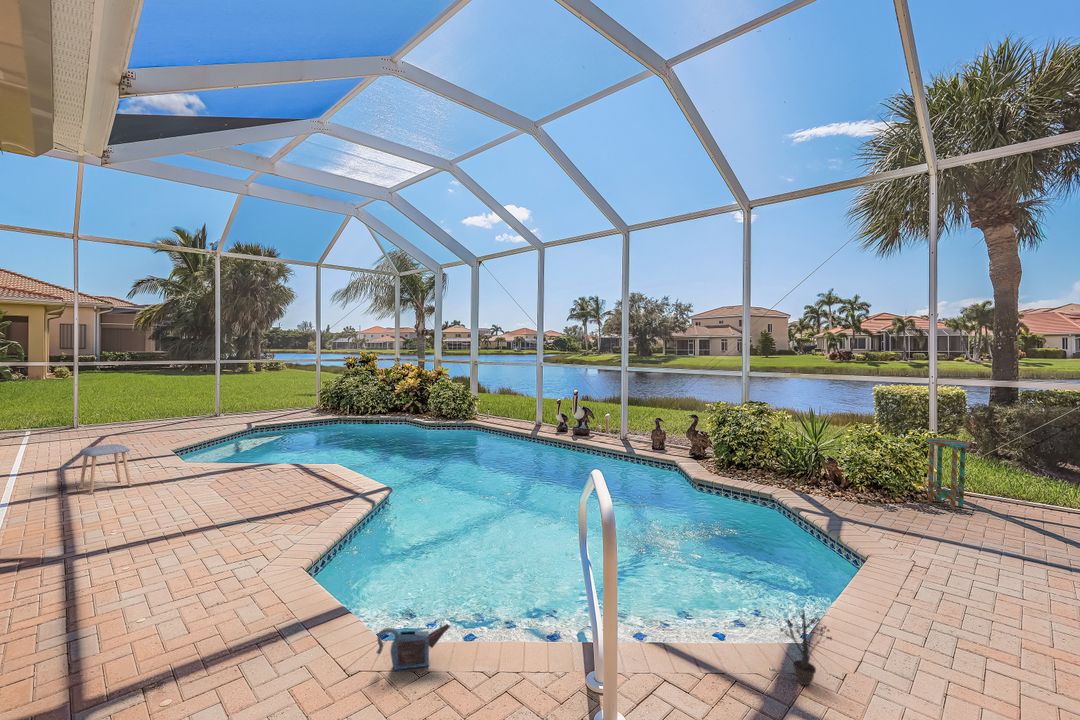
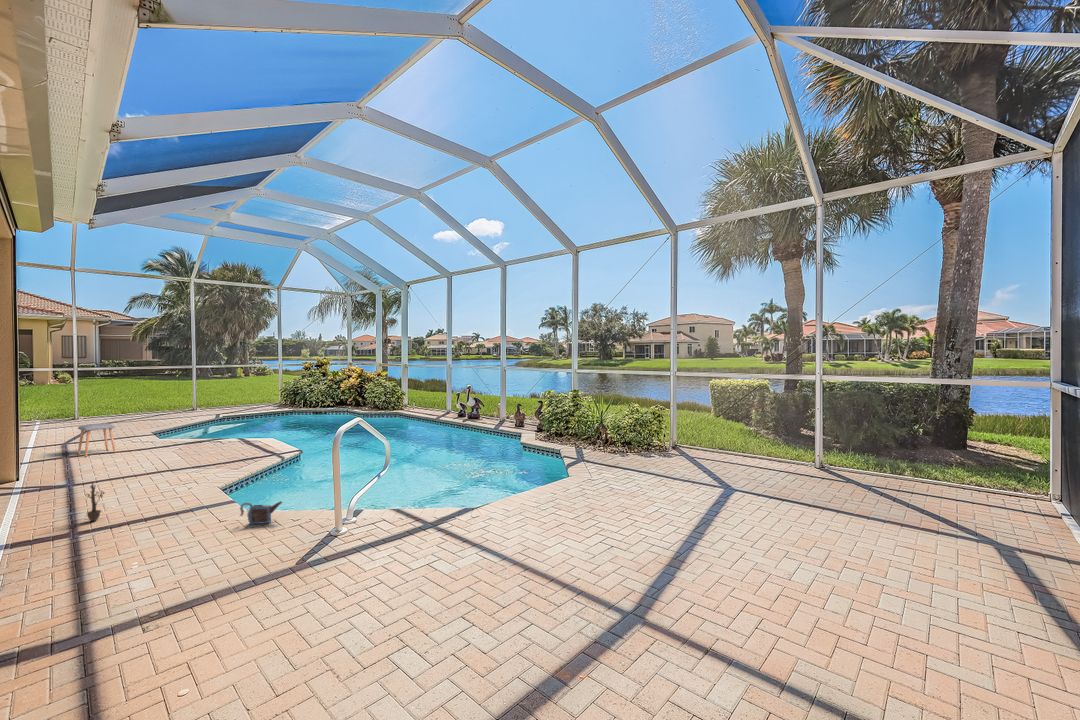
side table: present [927,438,970,510] -> none [659,410,682,456]
decorative plant: present [769,610,832,685] -> present [87,483,104,521]

